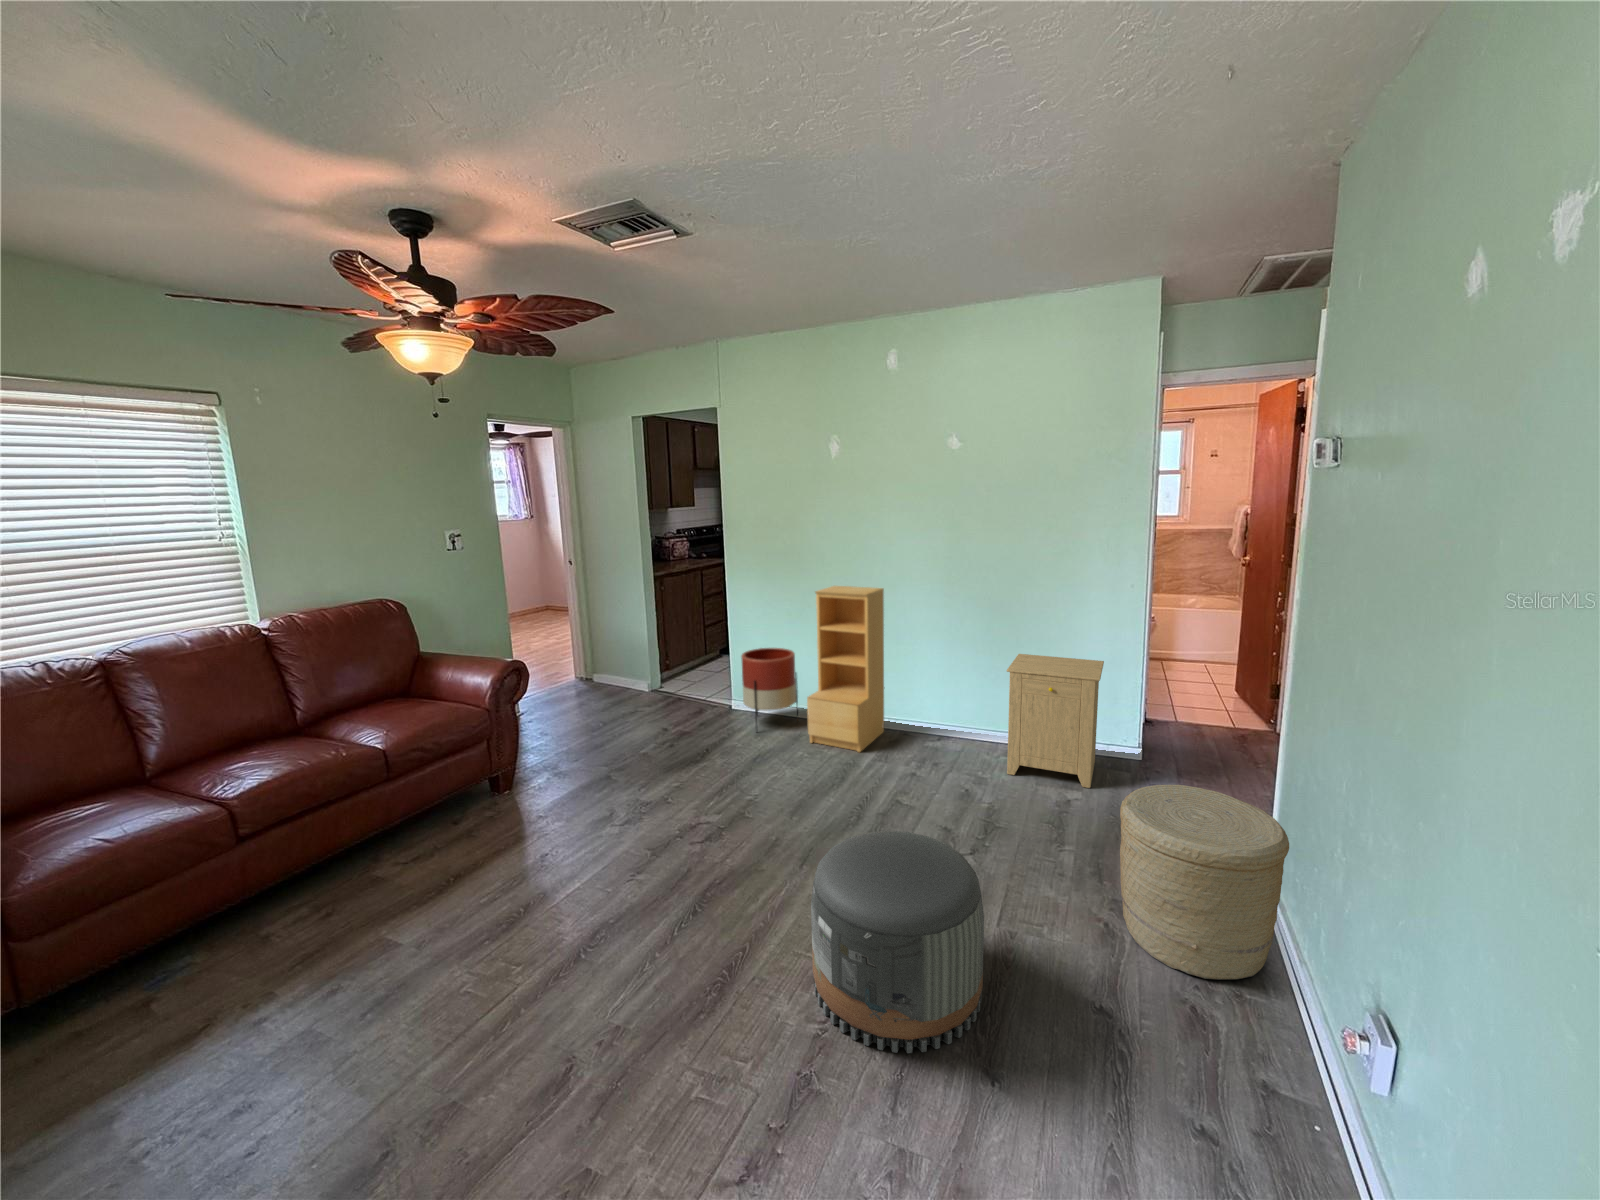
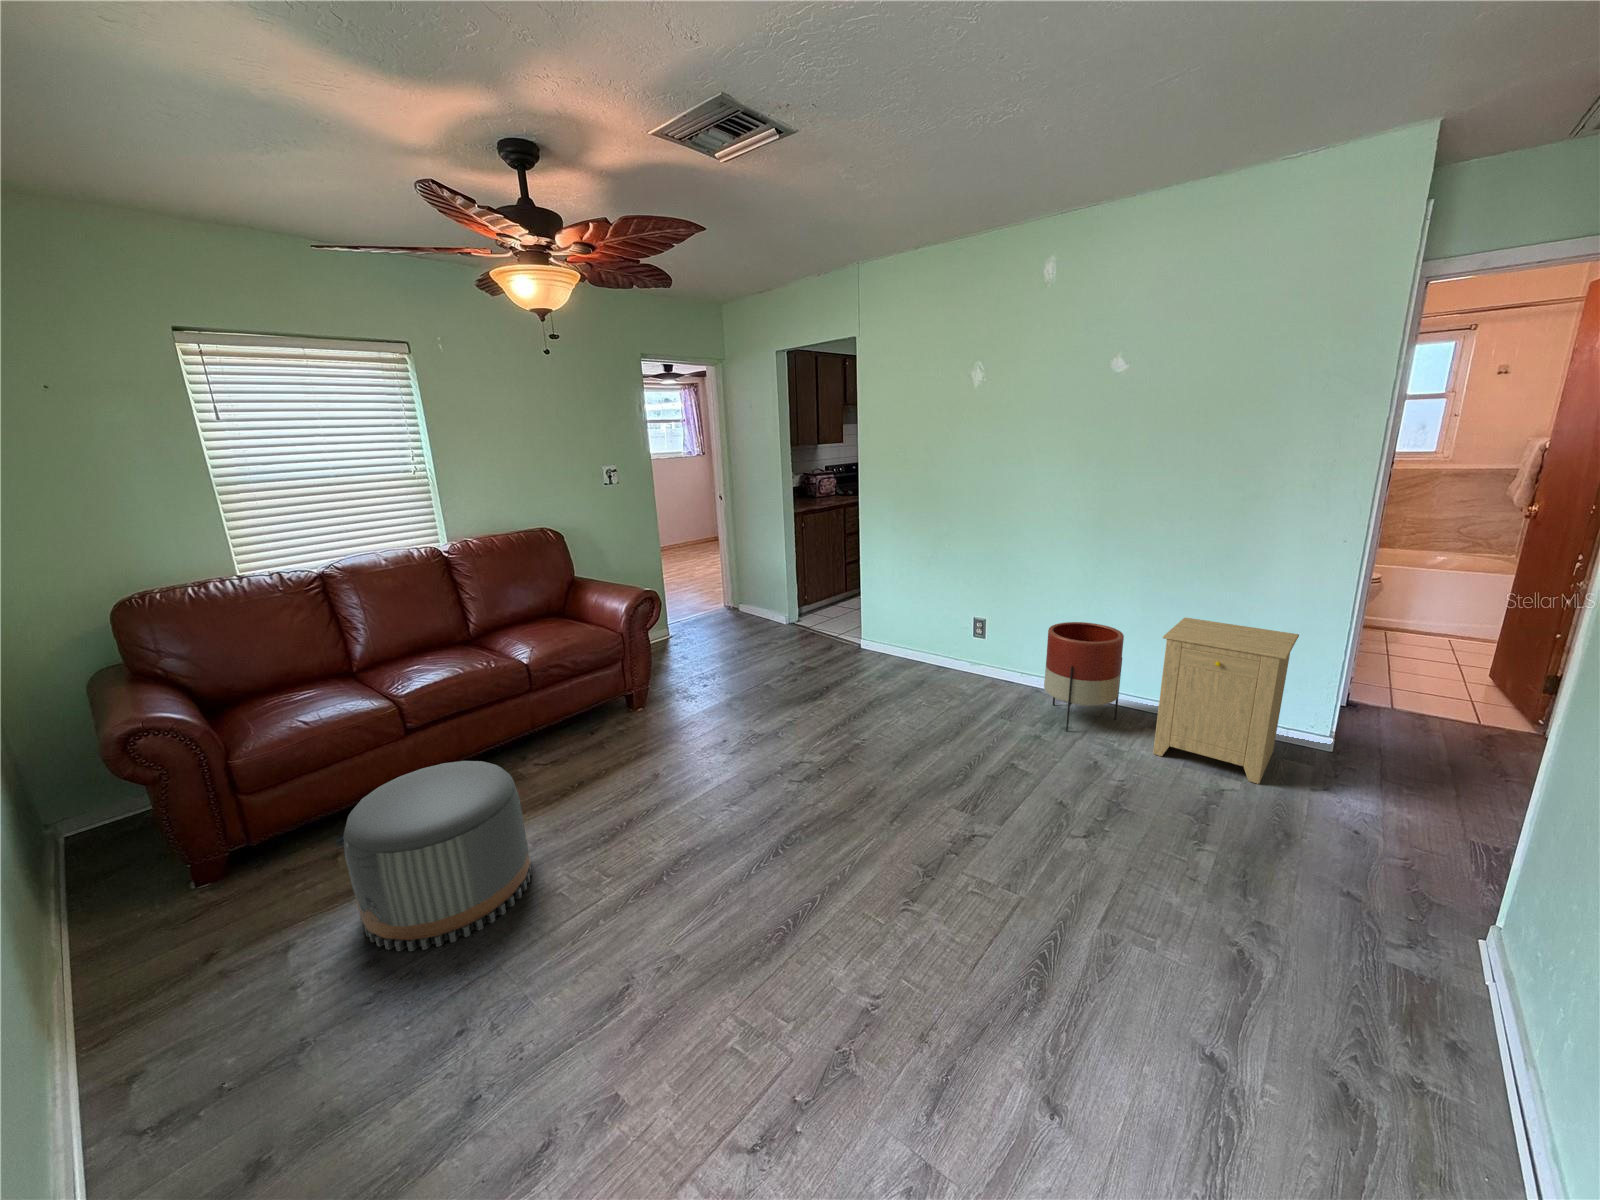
bookshelf: present [807,586,884,752] -> none [931,529,1026,710]
planter: present [741,648,798,728] -> present [1044,622,1124,731]
woven basket: present [1120,785,1289,980] -> none [1267,803,1535,1068]
pouf: present [811,831,984,1053] -> present [343,761,531,951]

